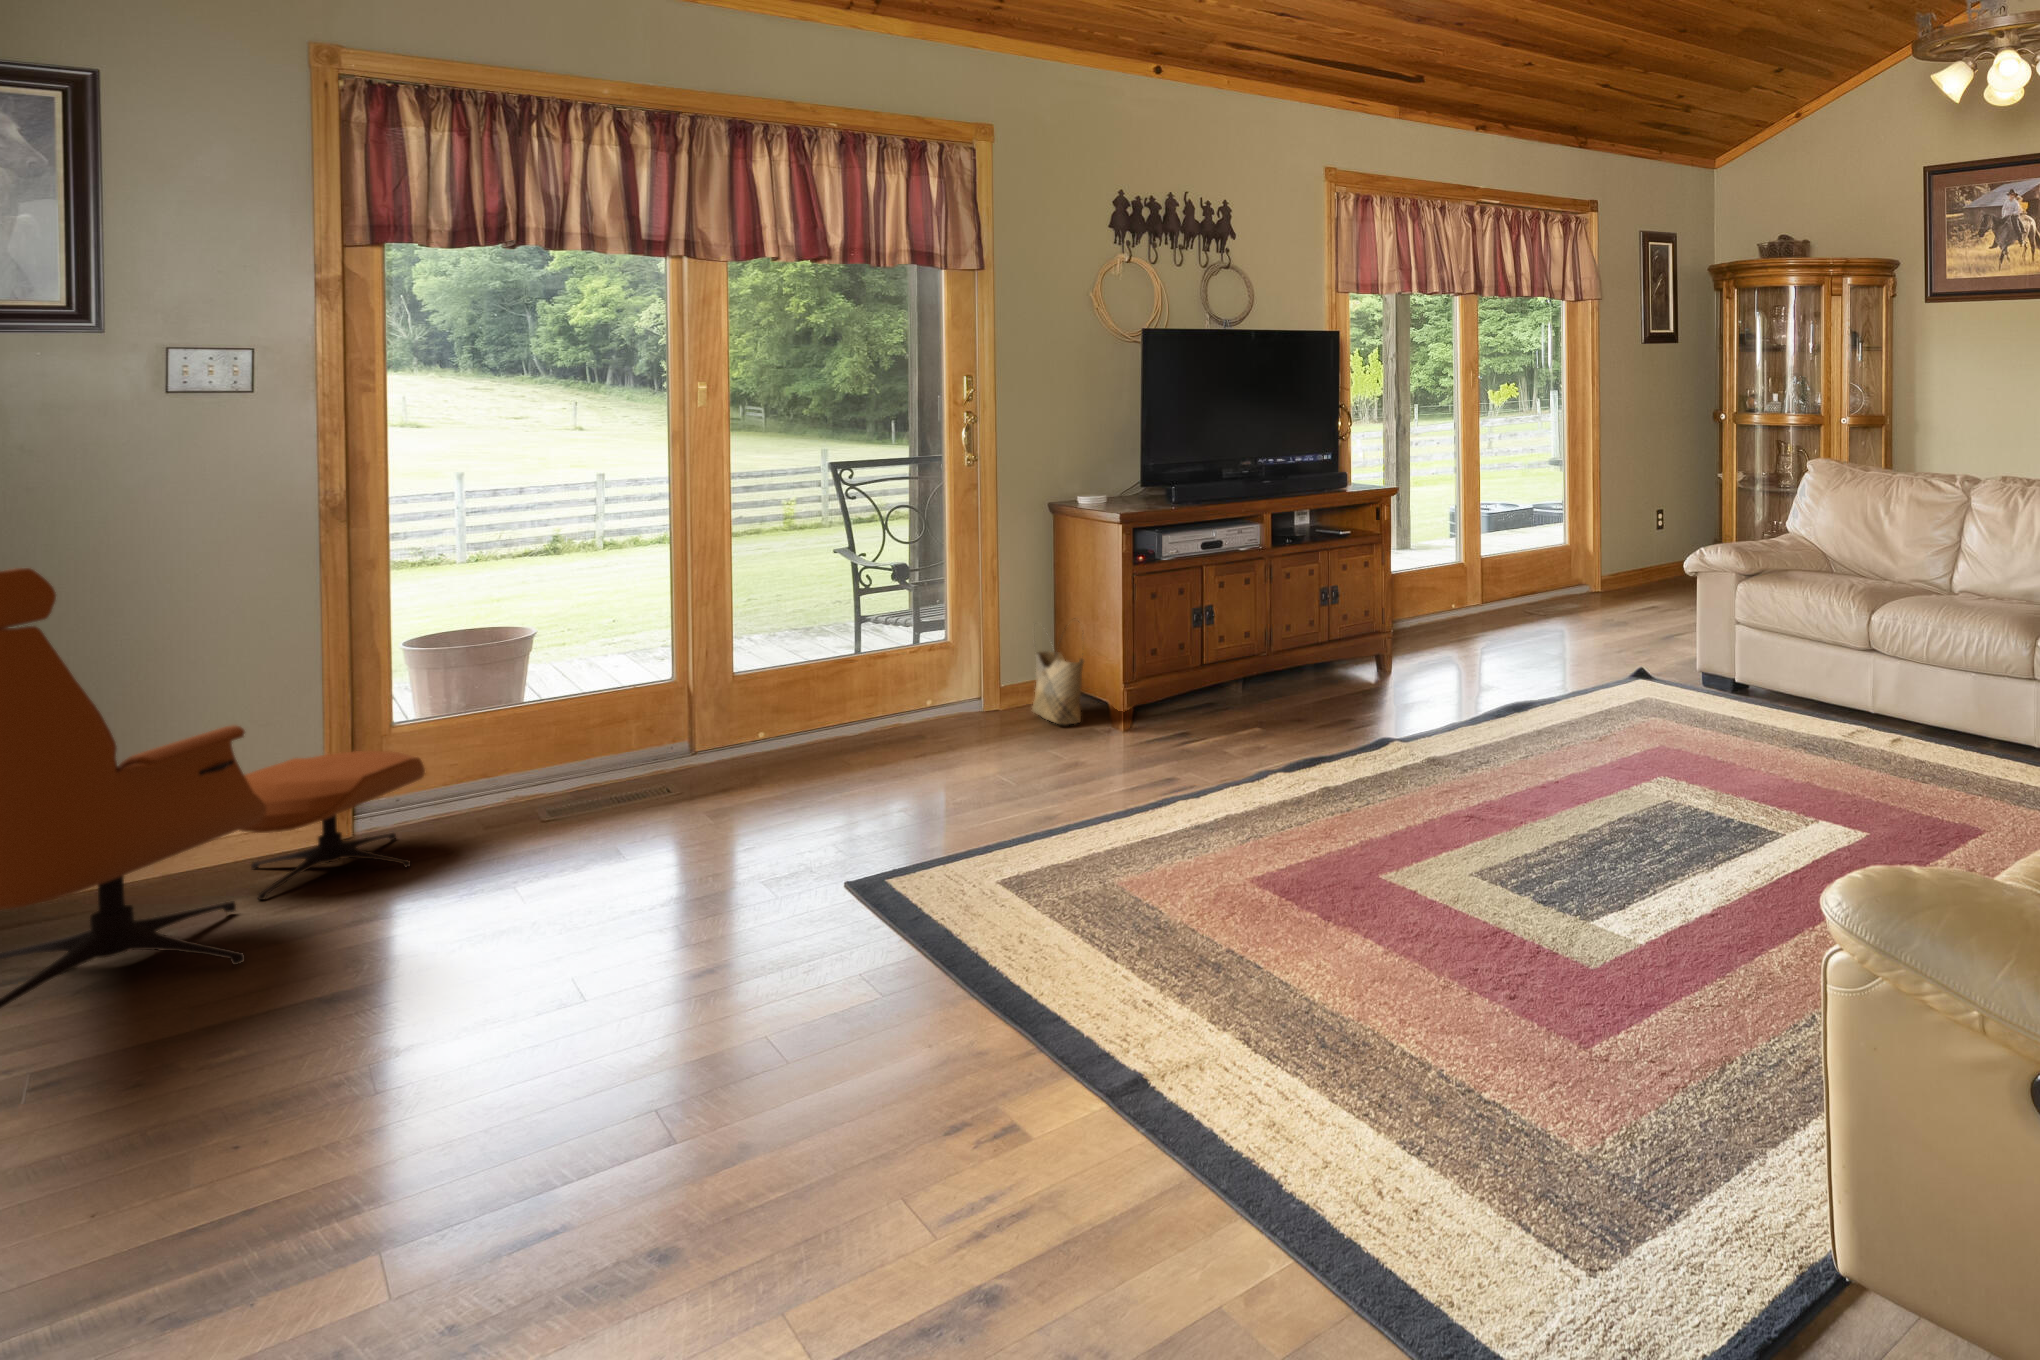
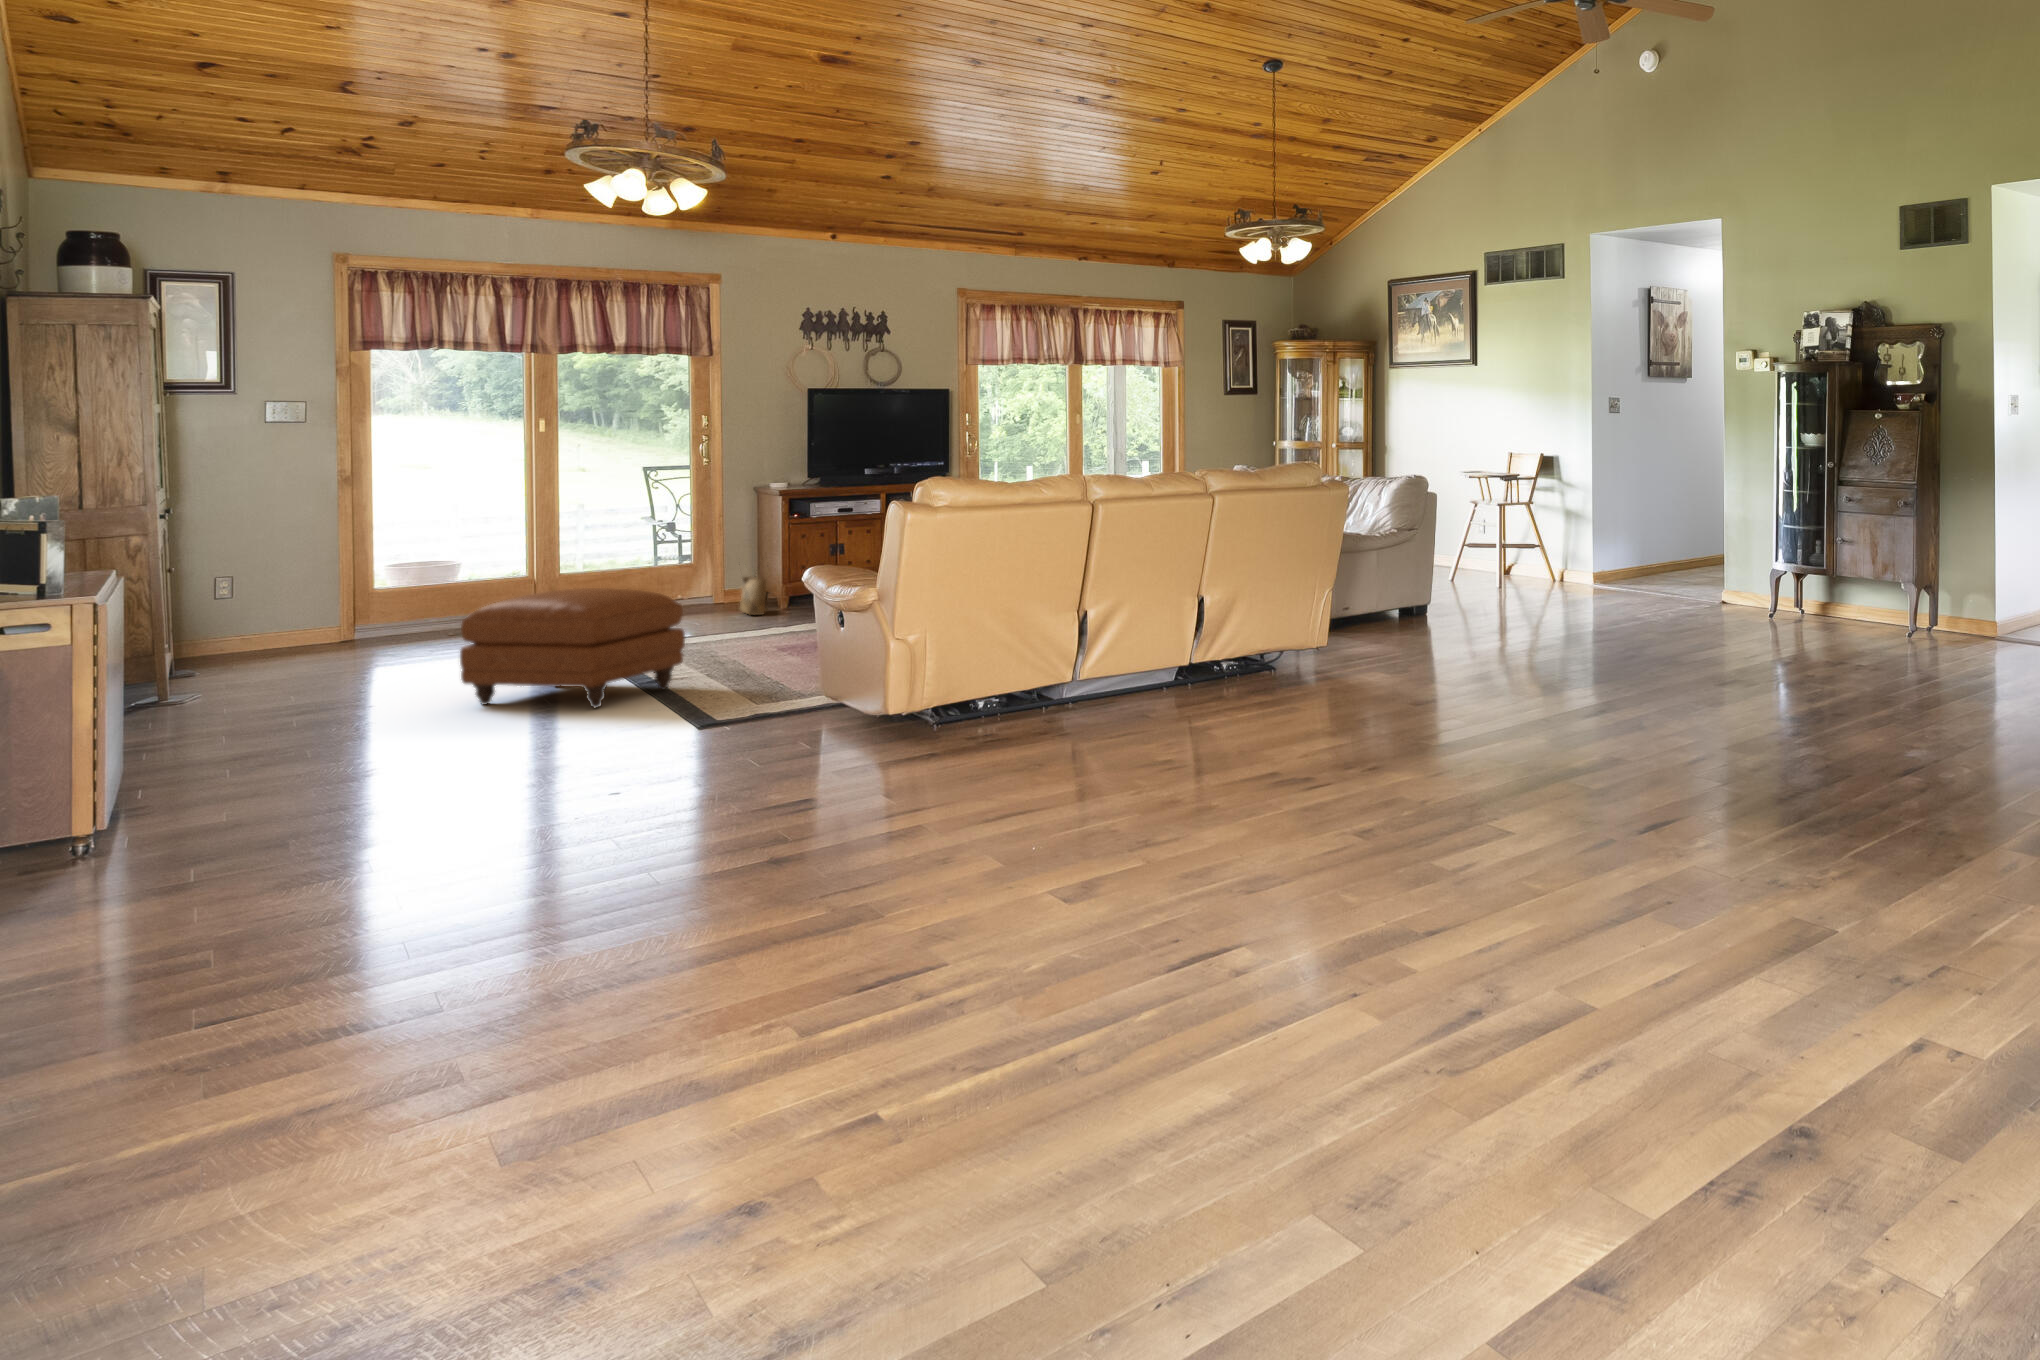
lounge chair: present [0,568,425,1008] -> none [150,497,392,690]
ottoman: none [593,798,1133,1185] -> present [460,588,685,708]

